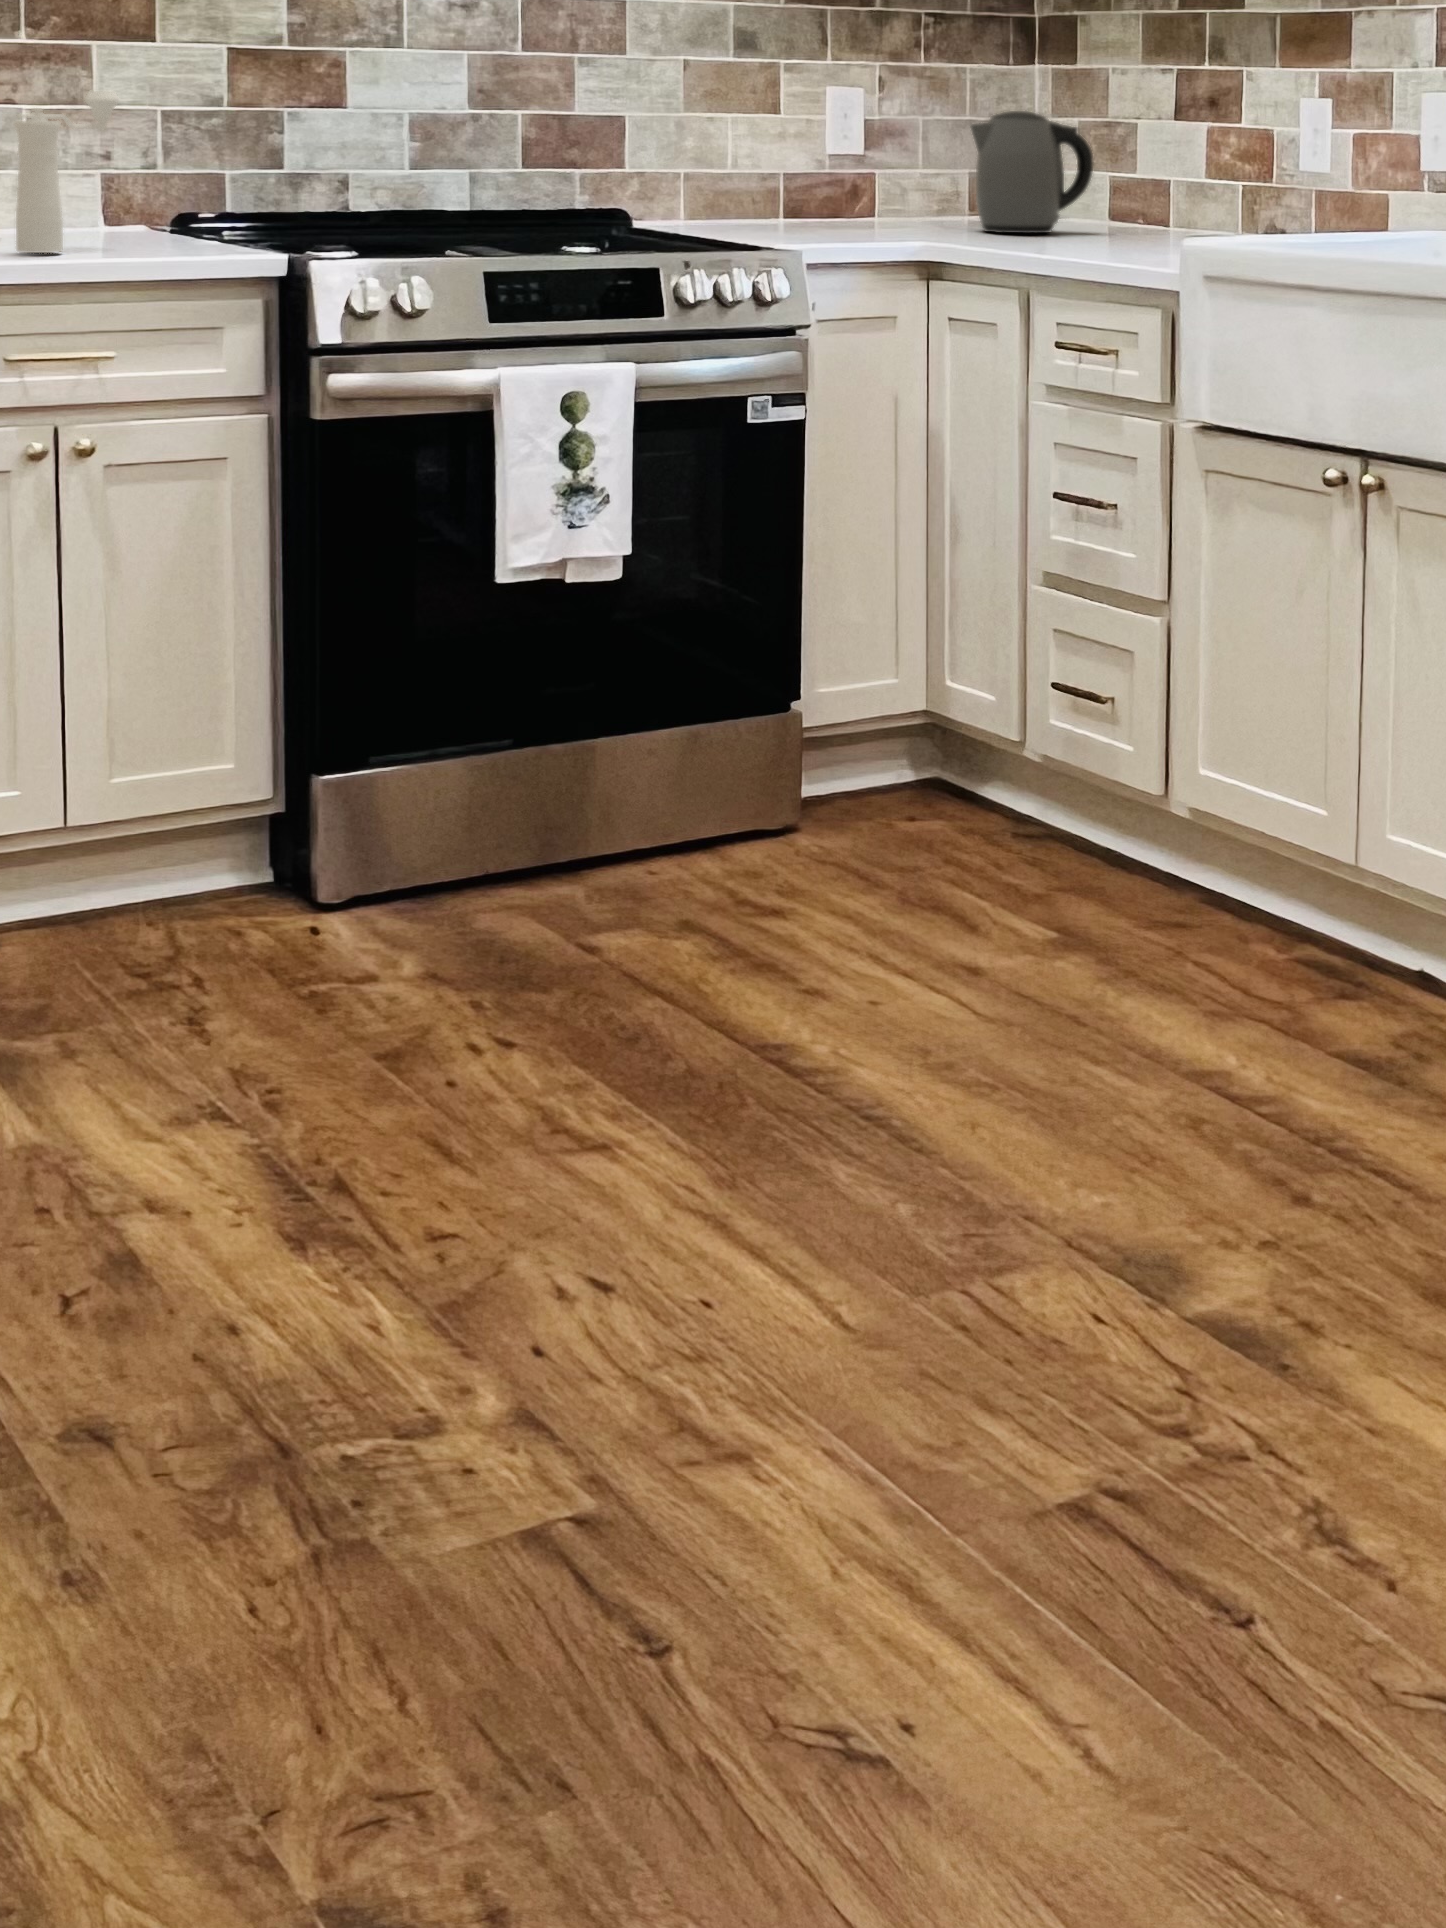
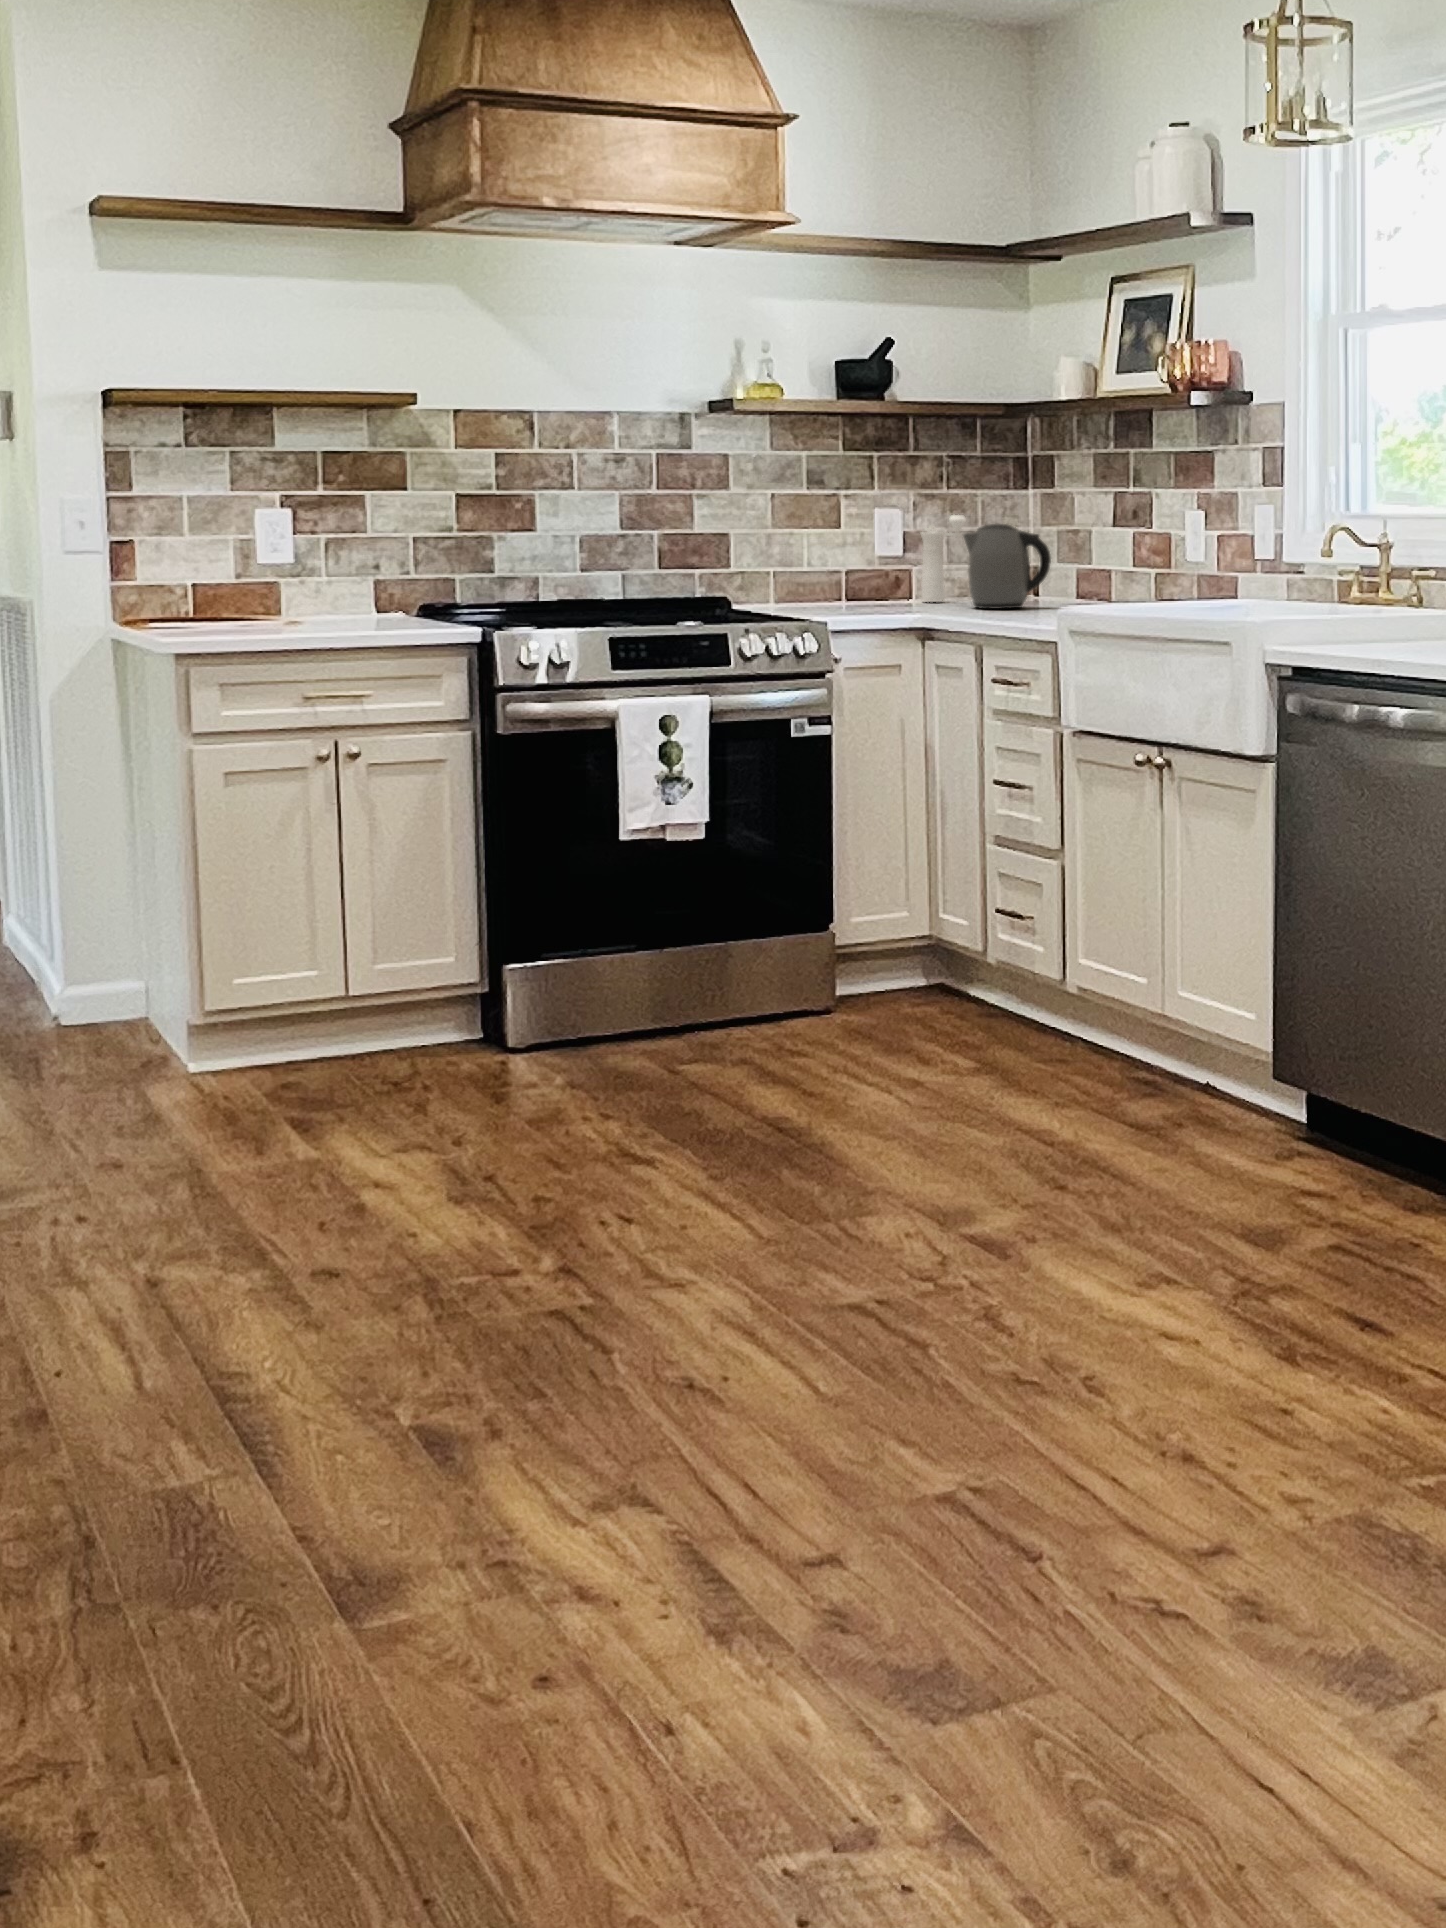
pepper mill: present [14,91,119,253] -> present [921,515,966,602]

